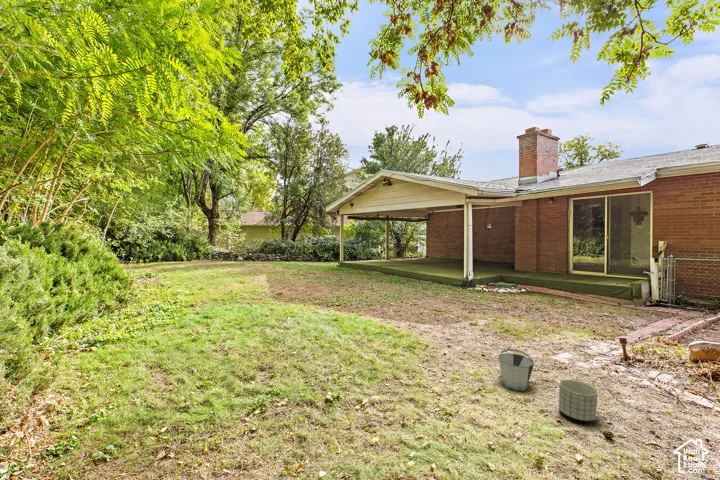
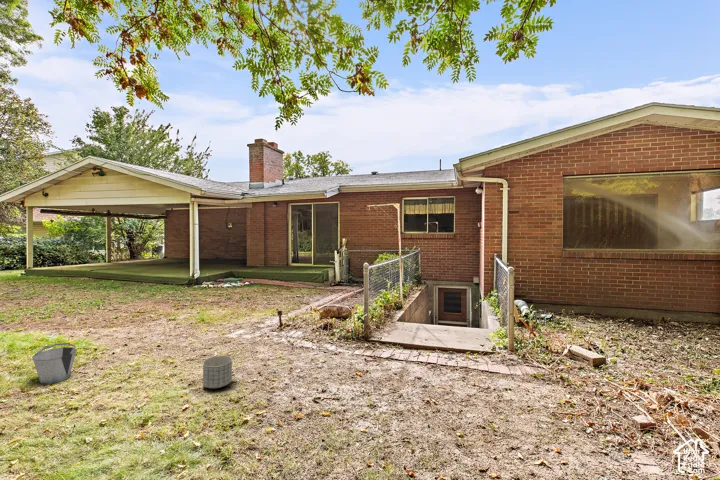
bucket: present [499,349,534,391] -> present [32,343,77,384]

